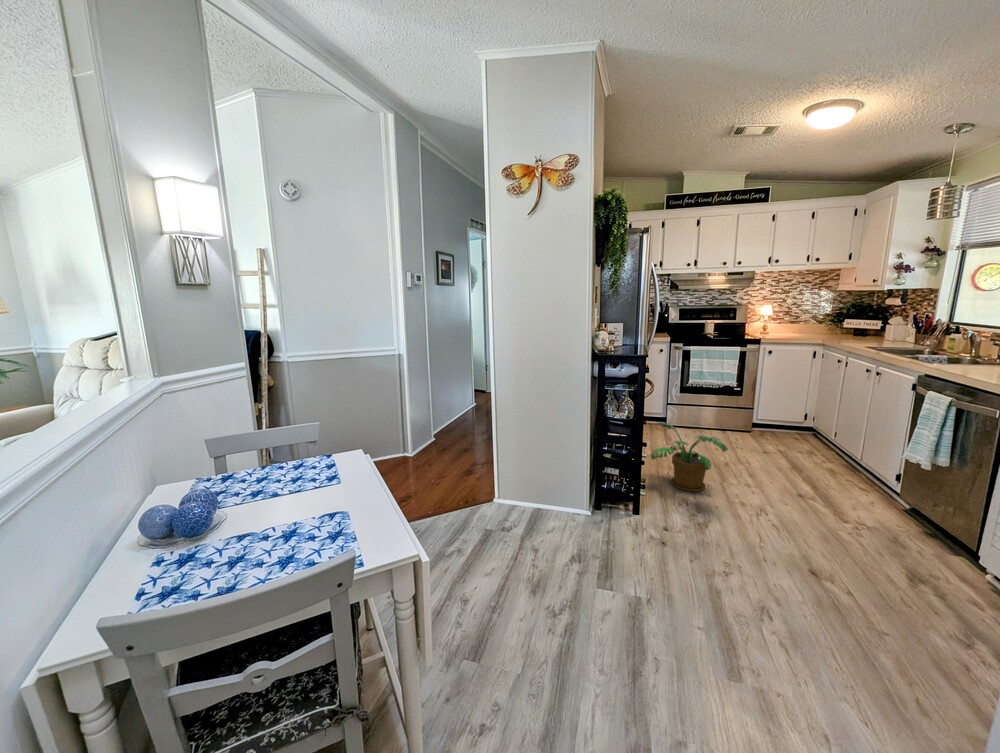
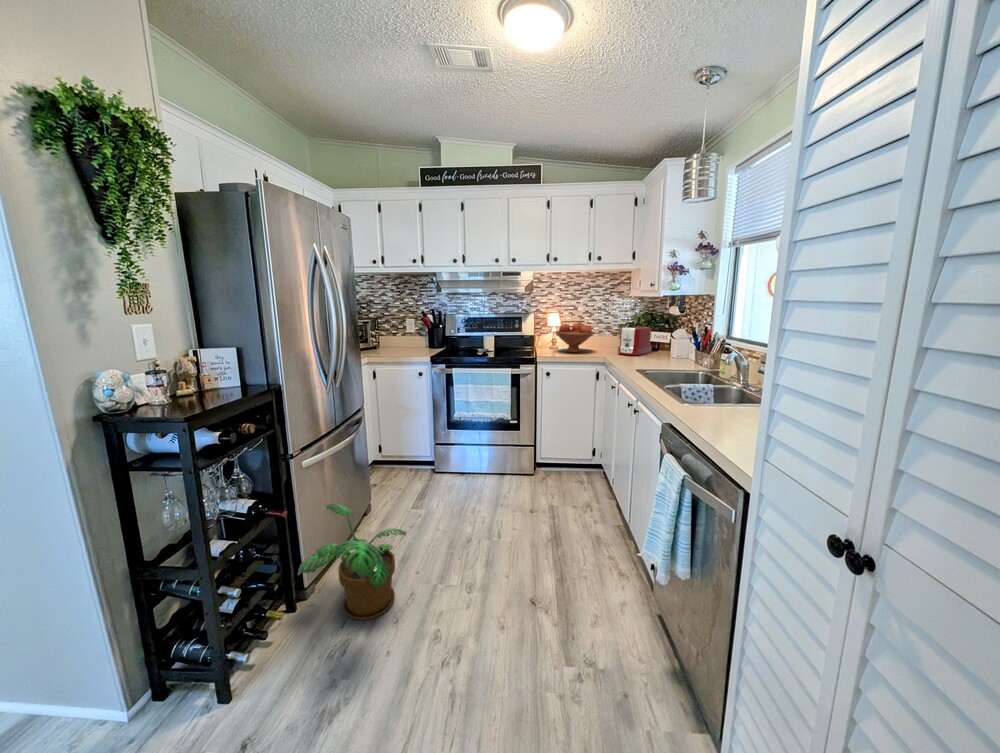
fruit bowl: none [774,313,811,336] -> present [556,323,593,352]
toaster: none [834,315,865,338] -> present [618,326,651,355]

